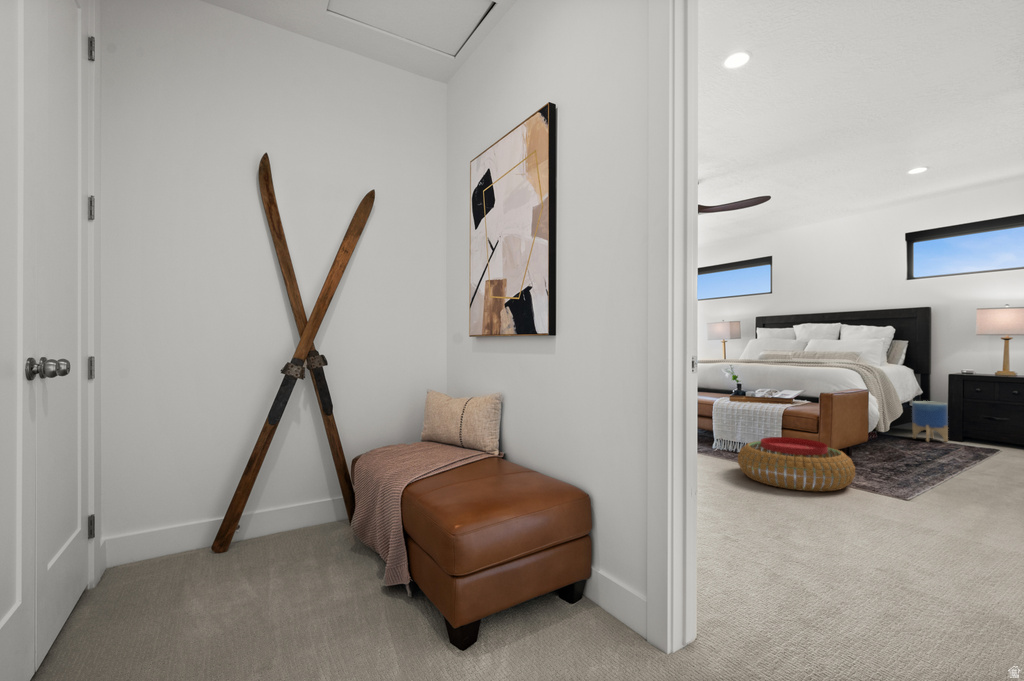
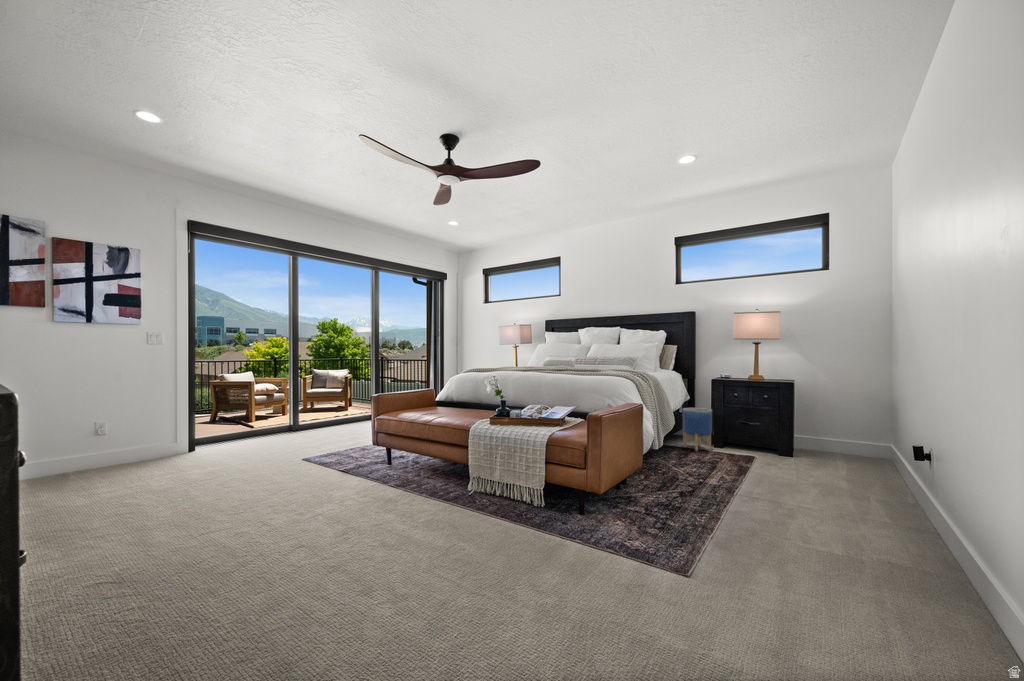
pouf: present [738,437,855,491] -> none [473,481,625,583]

